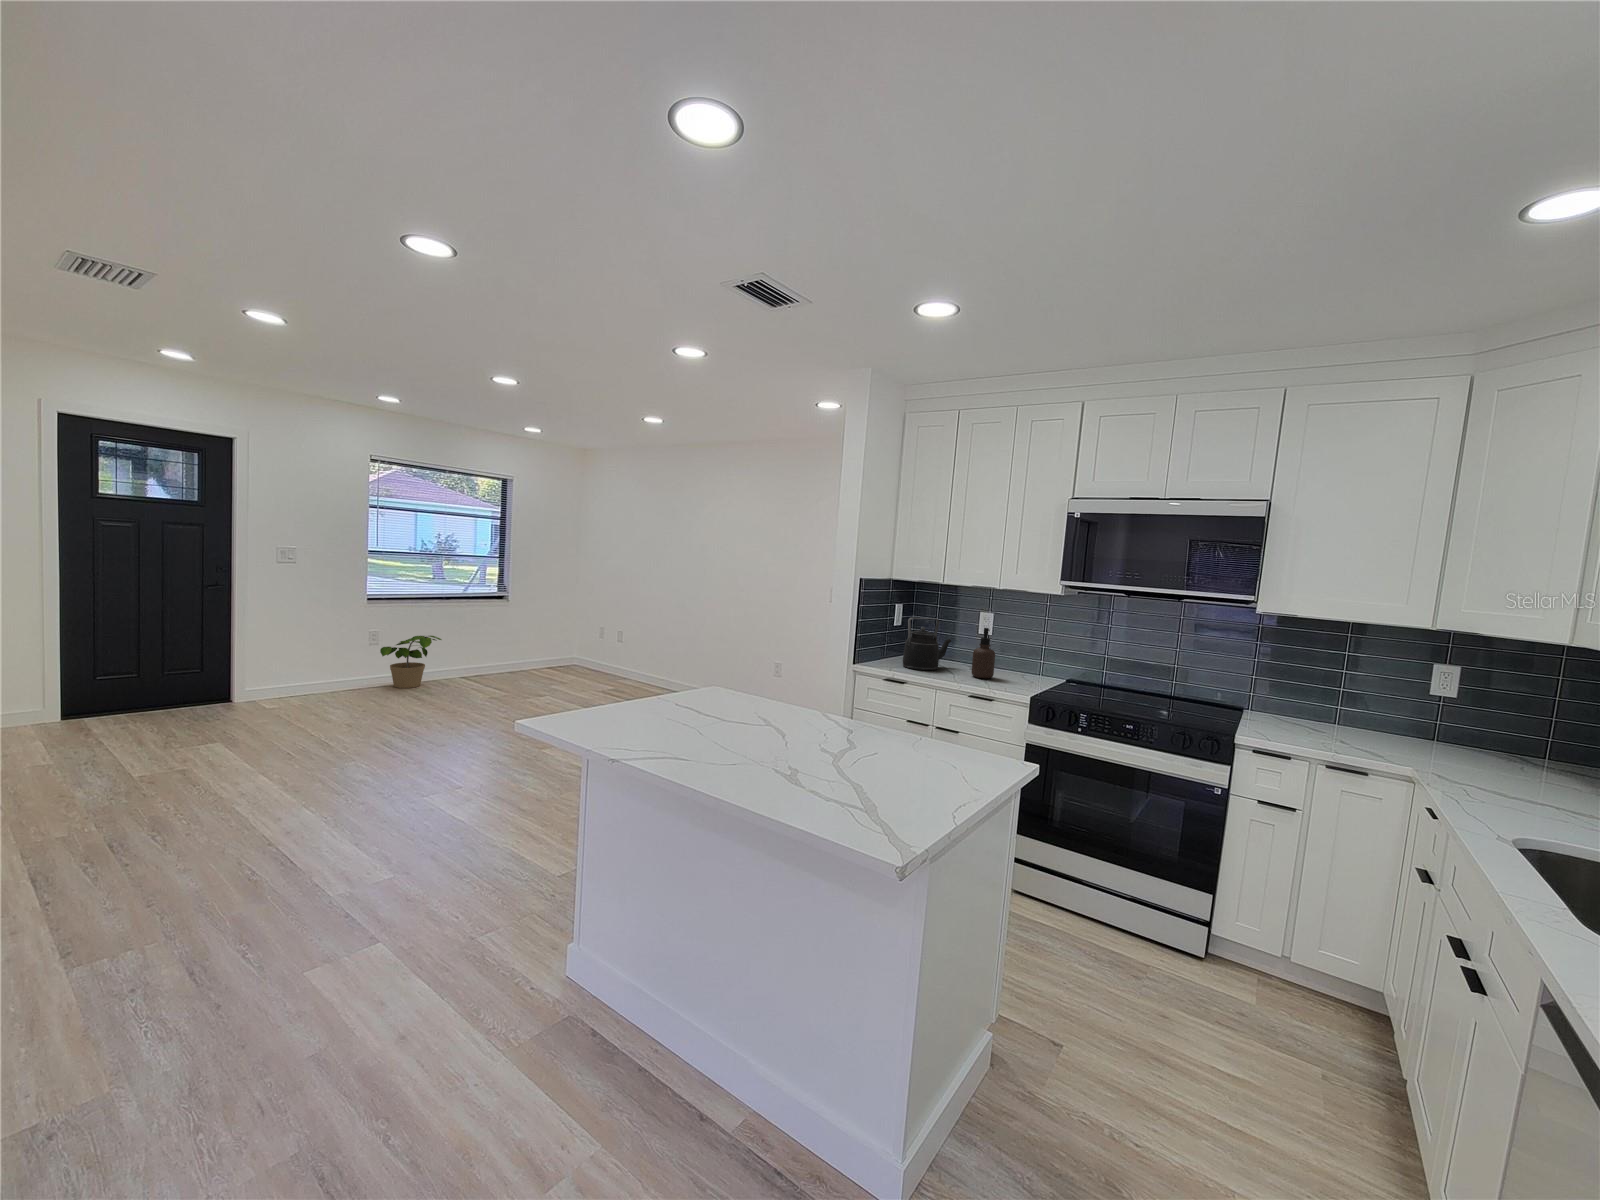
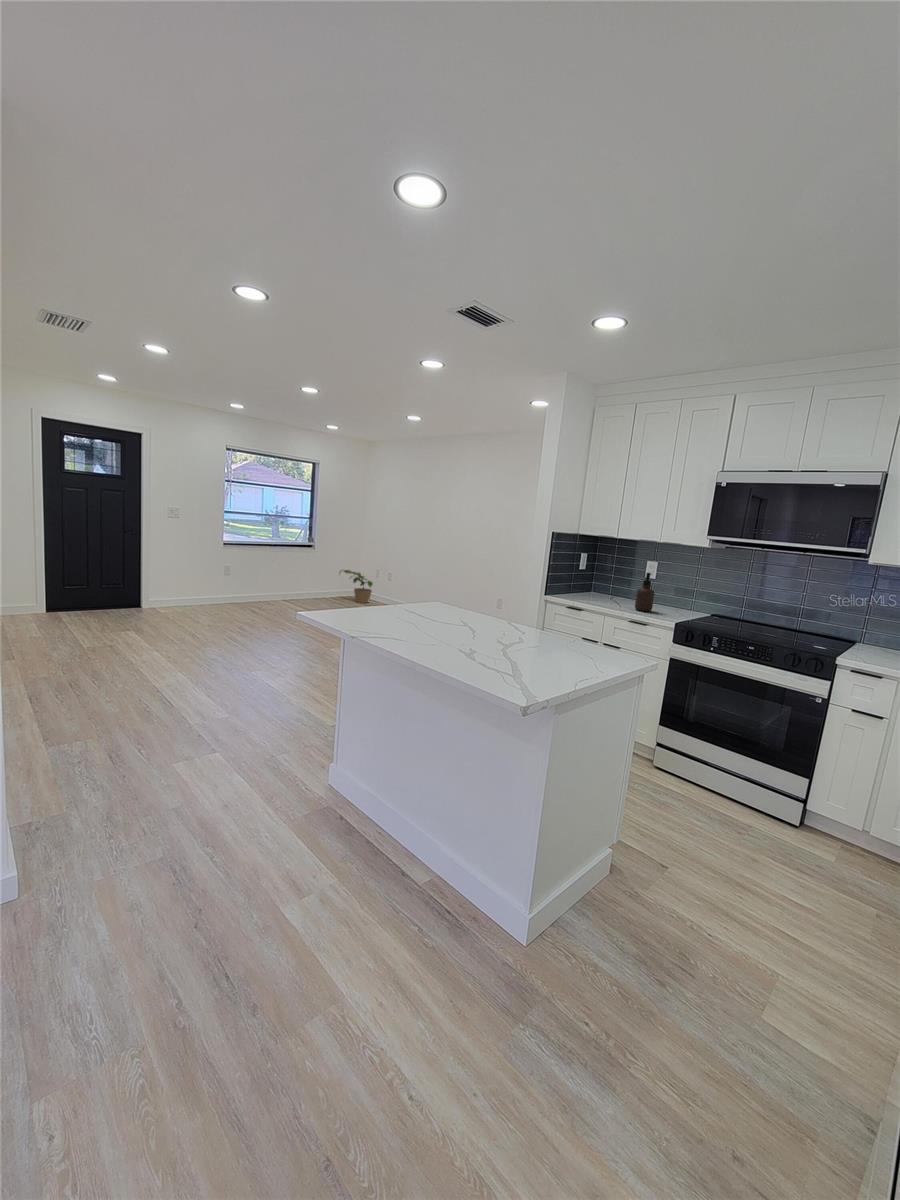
kettle: present [903,618,951,670] -> none [583,564,623,604]
potted plant: present [380,636,442,688] -> present [340,570,373,603]

